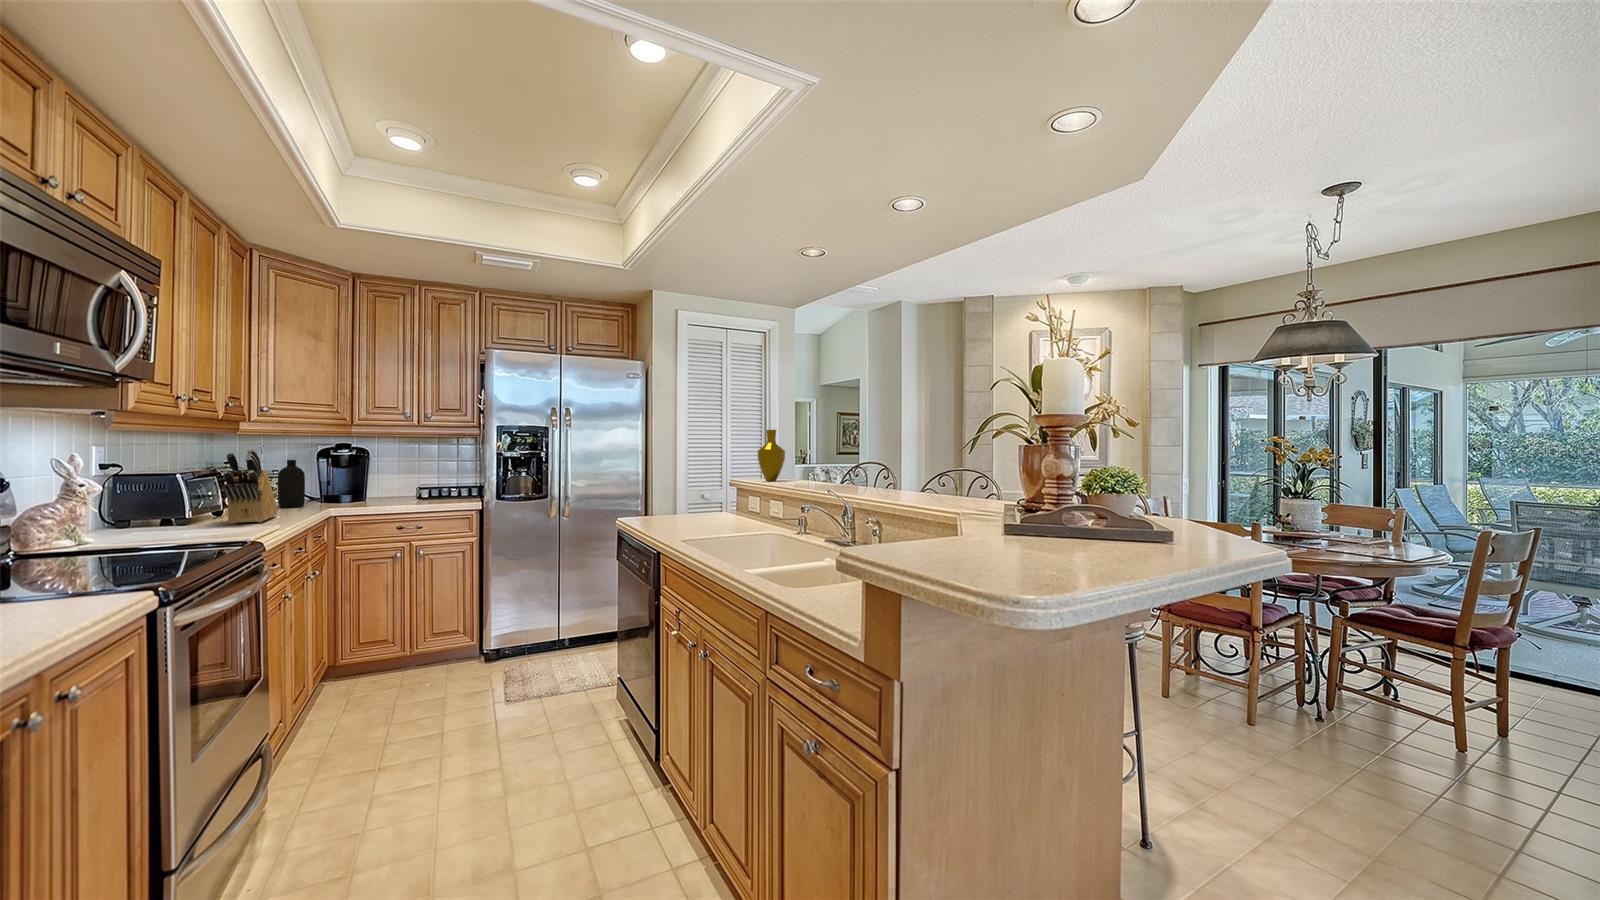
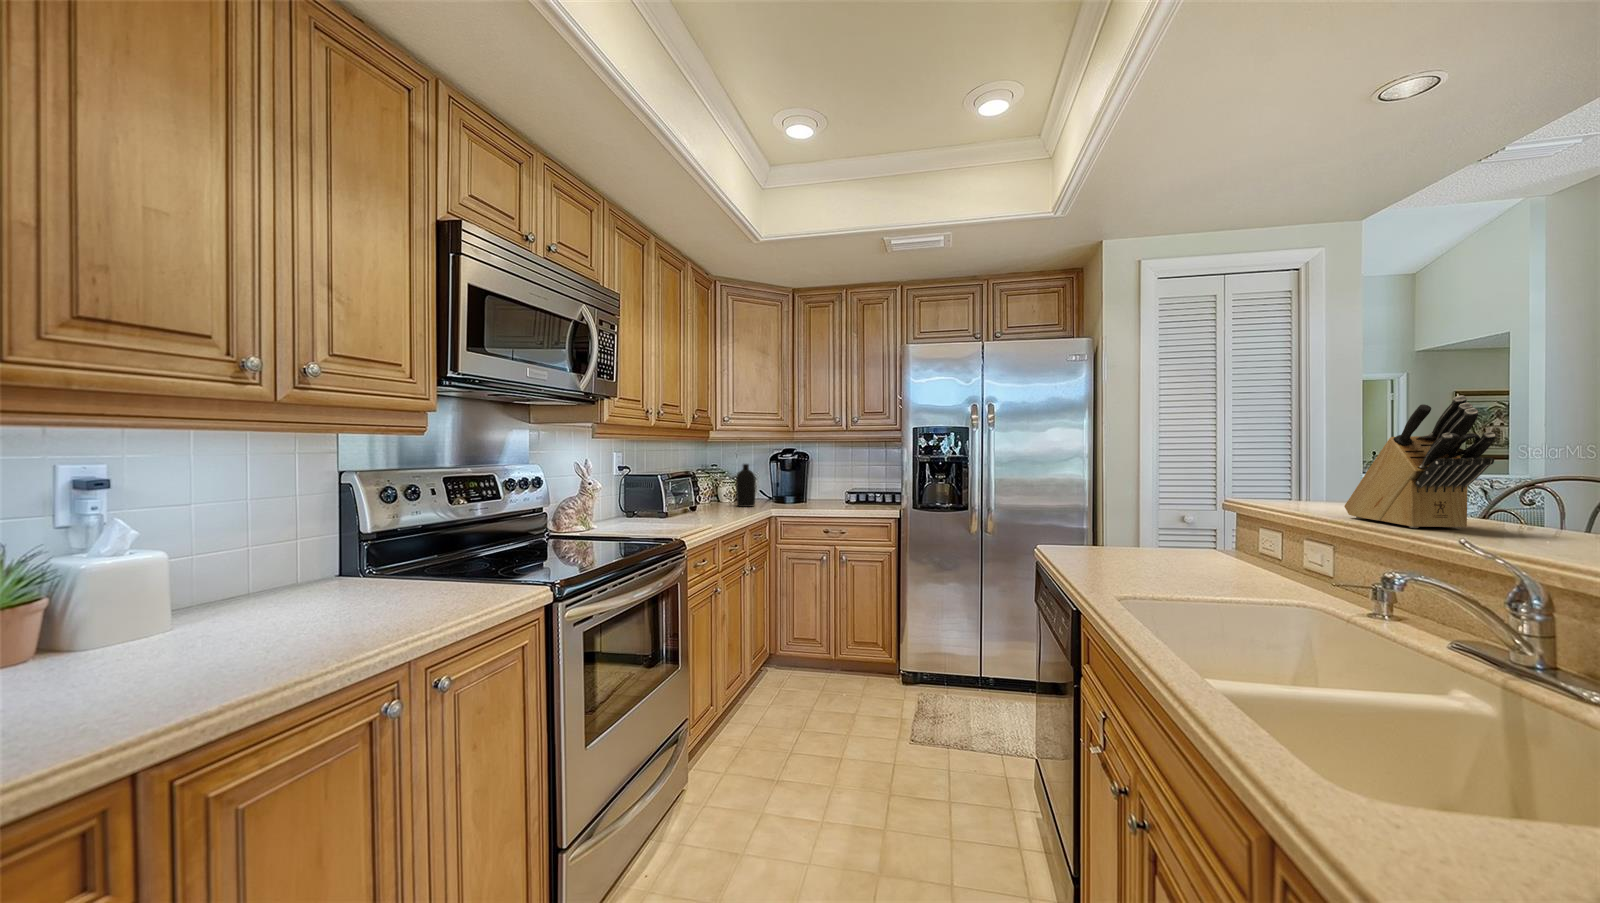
vase: present [757,430,785,481] -> none [1266,420,1324,506]
knife block: present [222,449,278,524] -> present [1344,396,1495,528]

